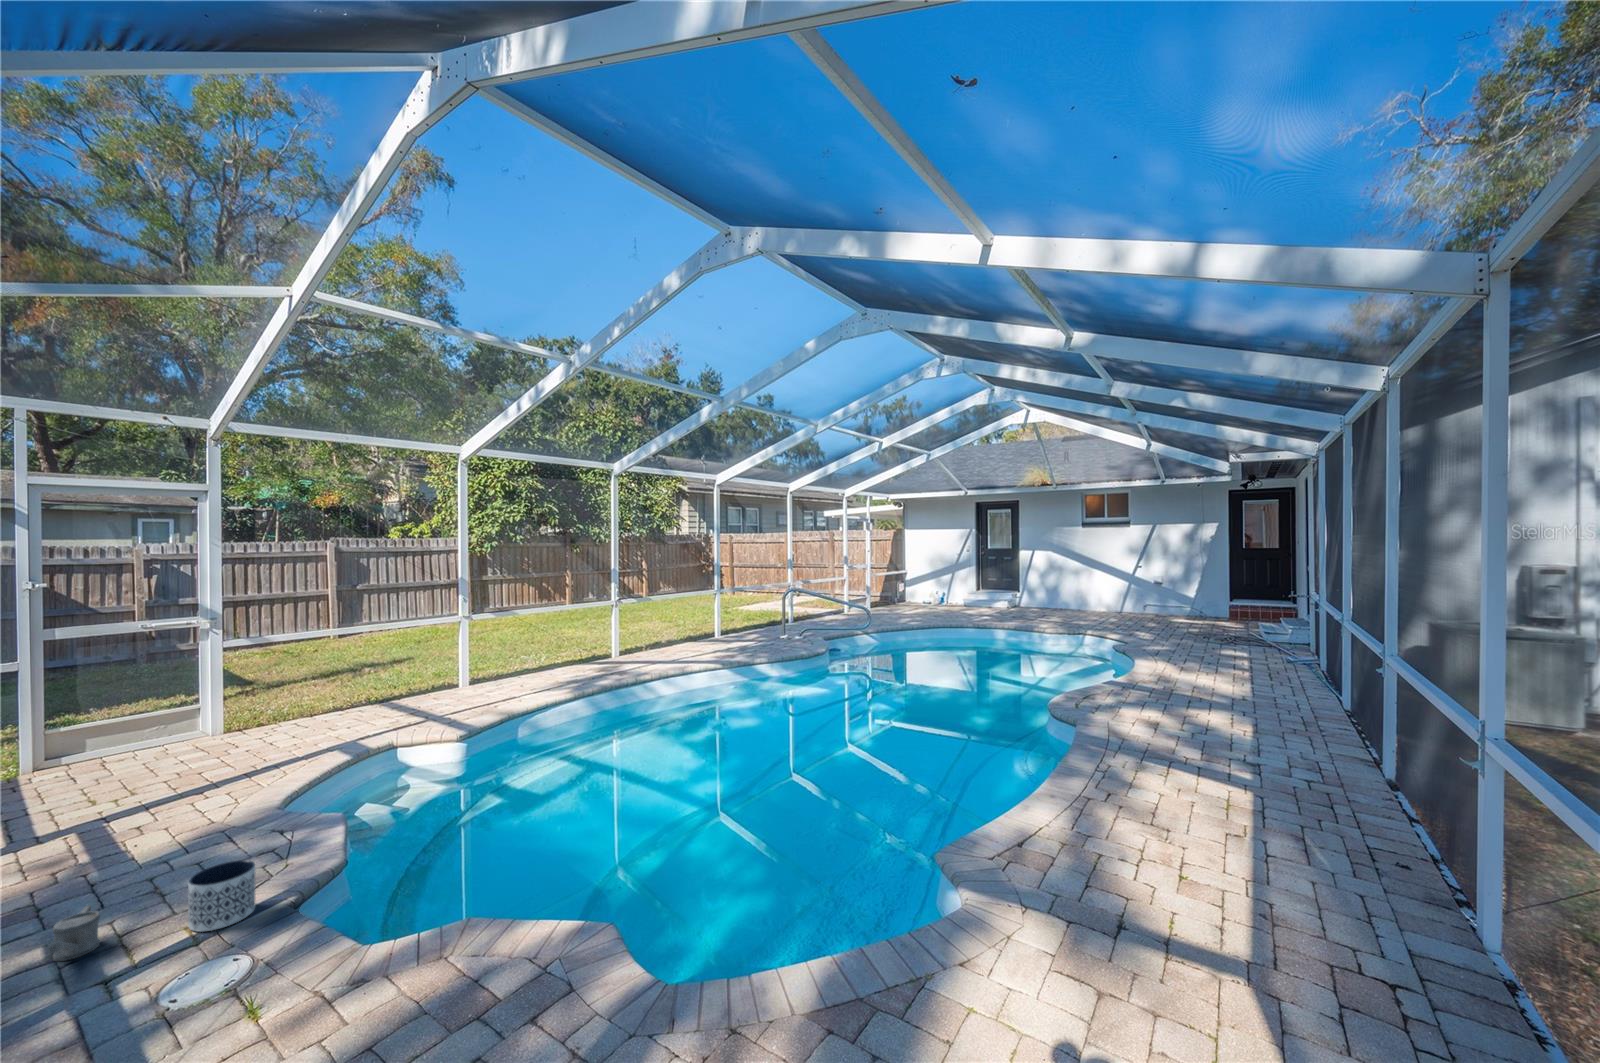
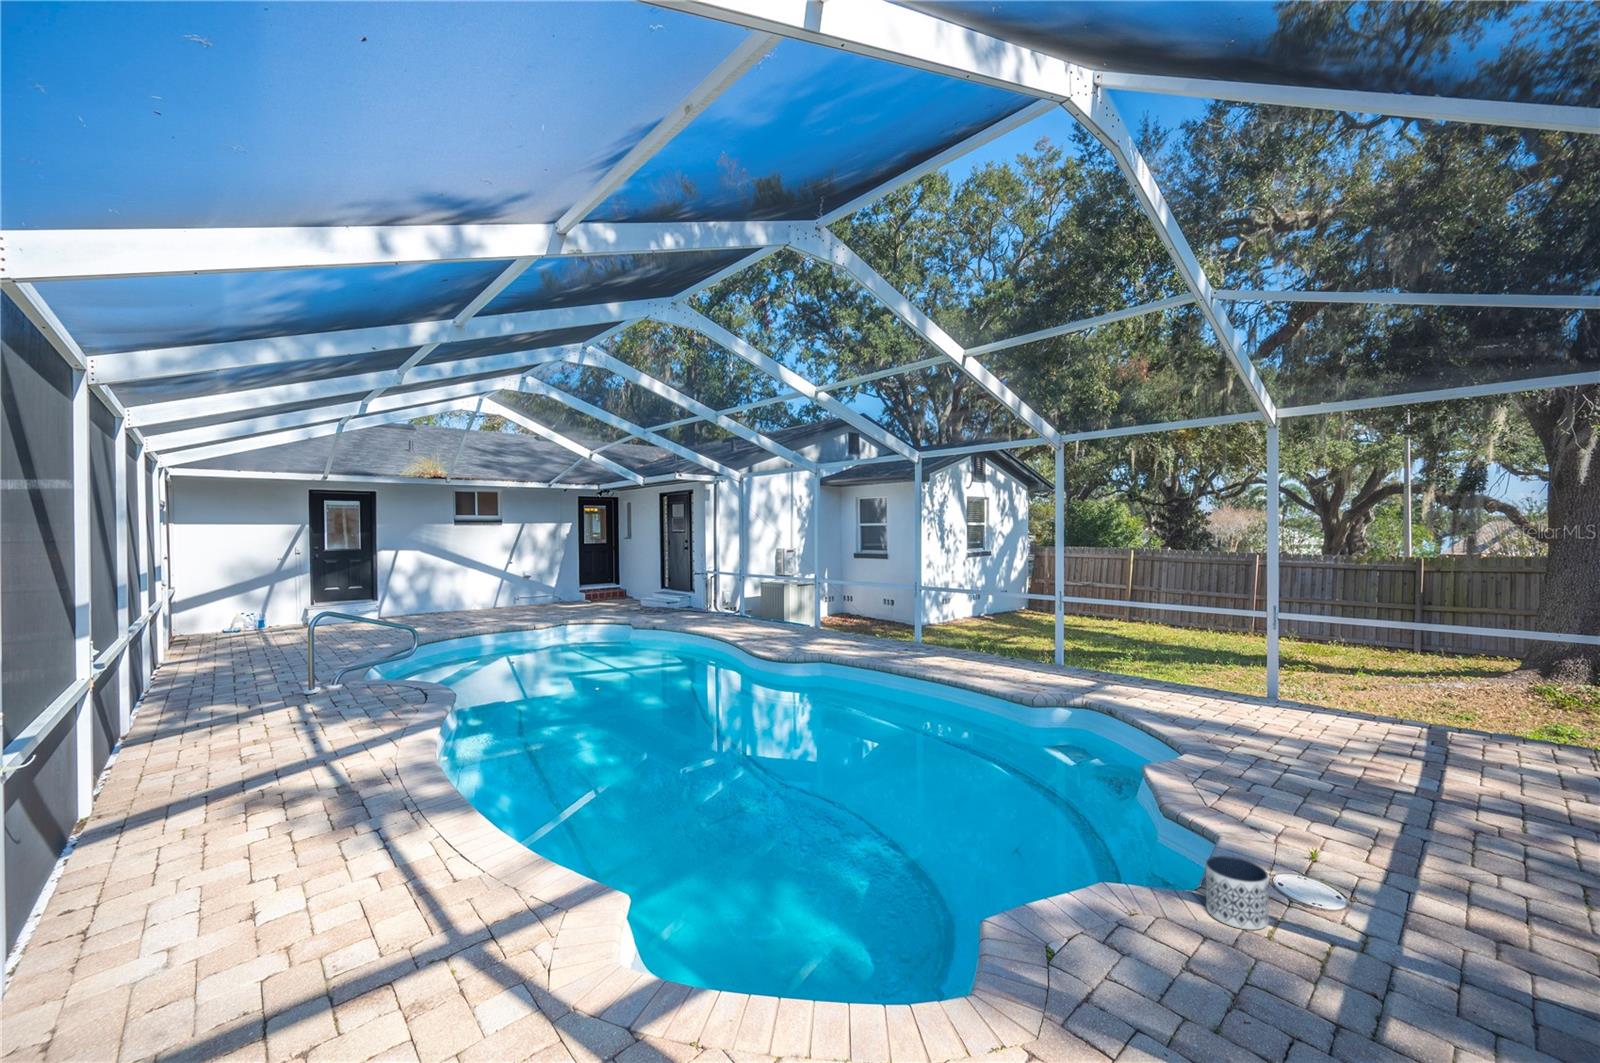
watering can: present [47,905,100,961] -> none [1324,928,1395,995]

